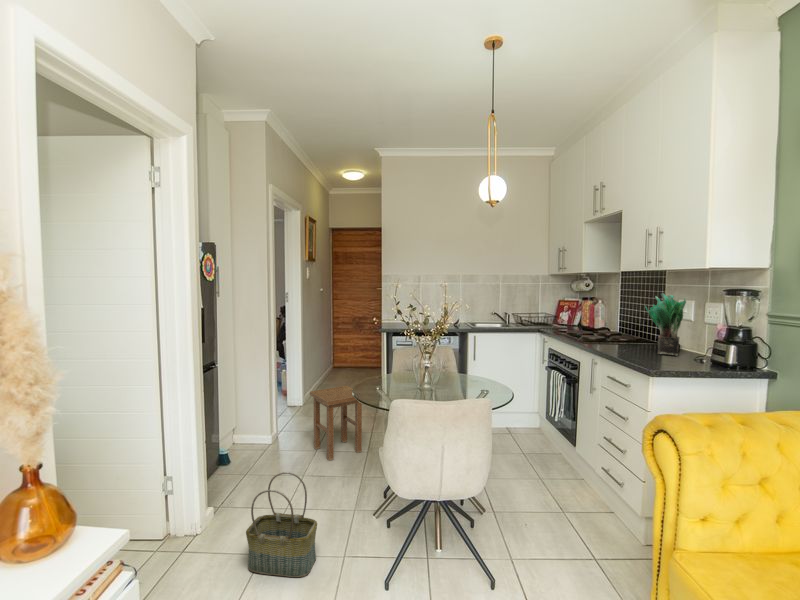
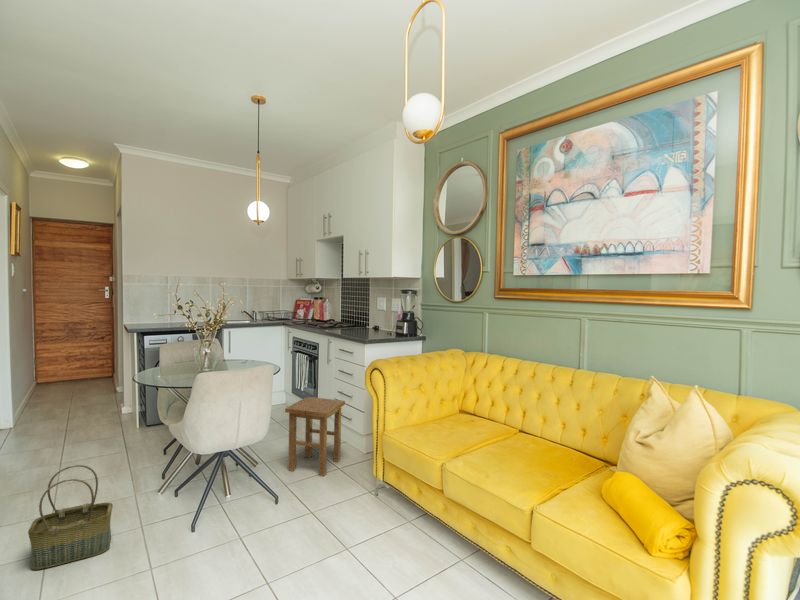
potted plant: present [645,294,686,356] -> none [360,293,382,332]
stool: present [310,386,362,461] -> present [285,397,345,476]

